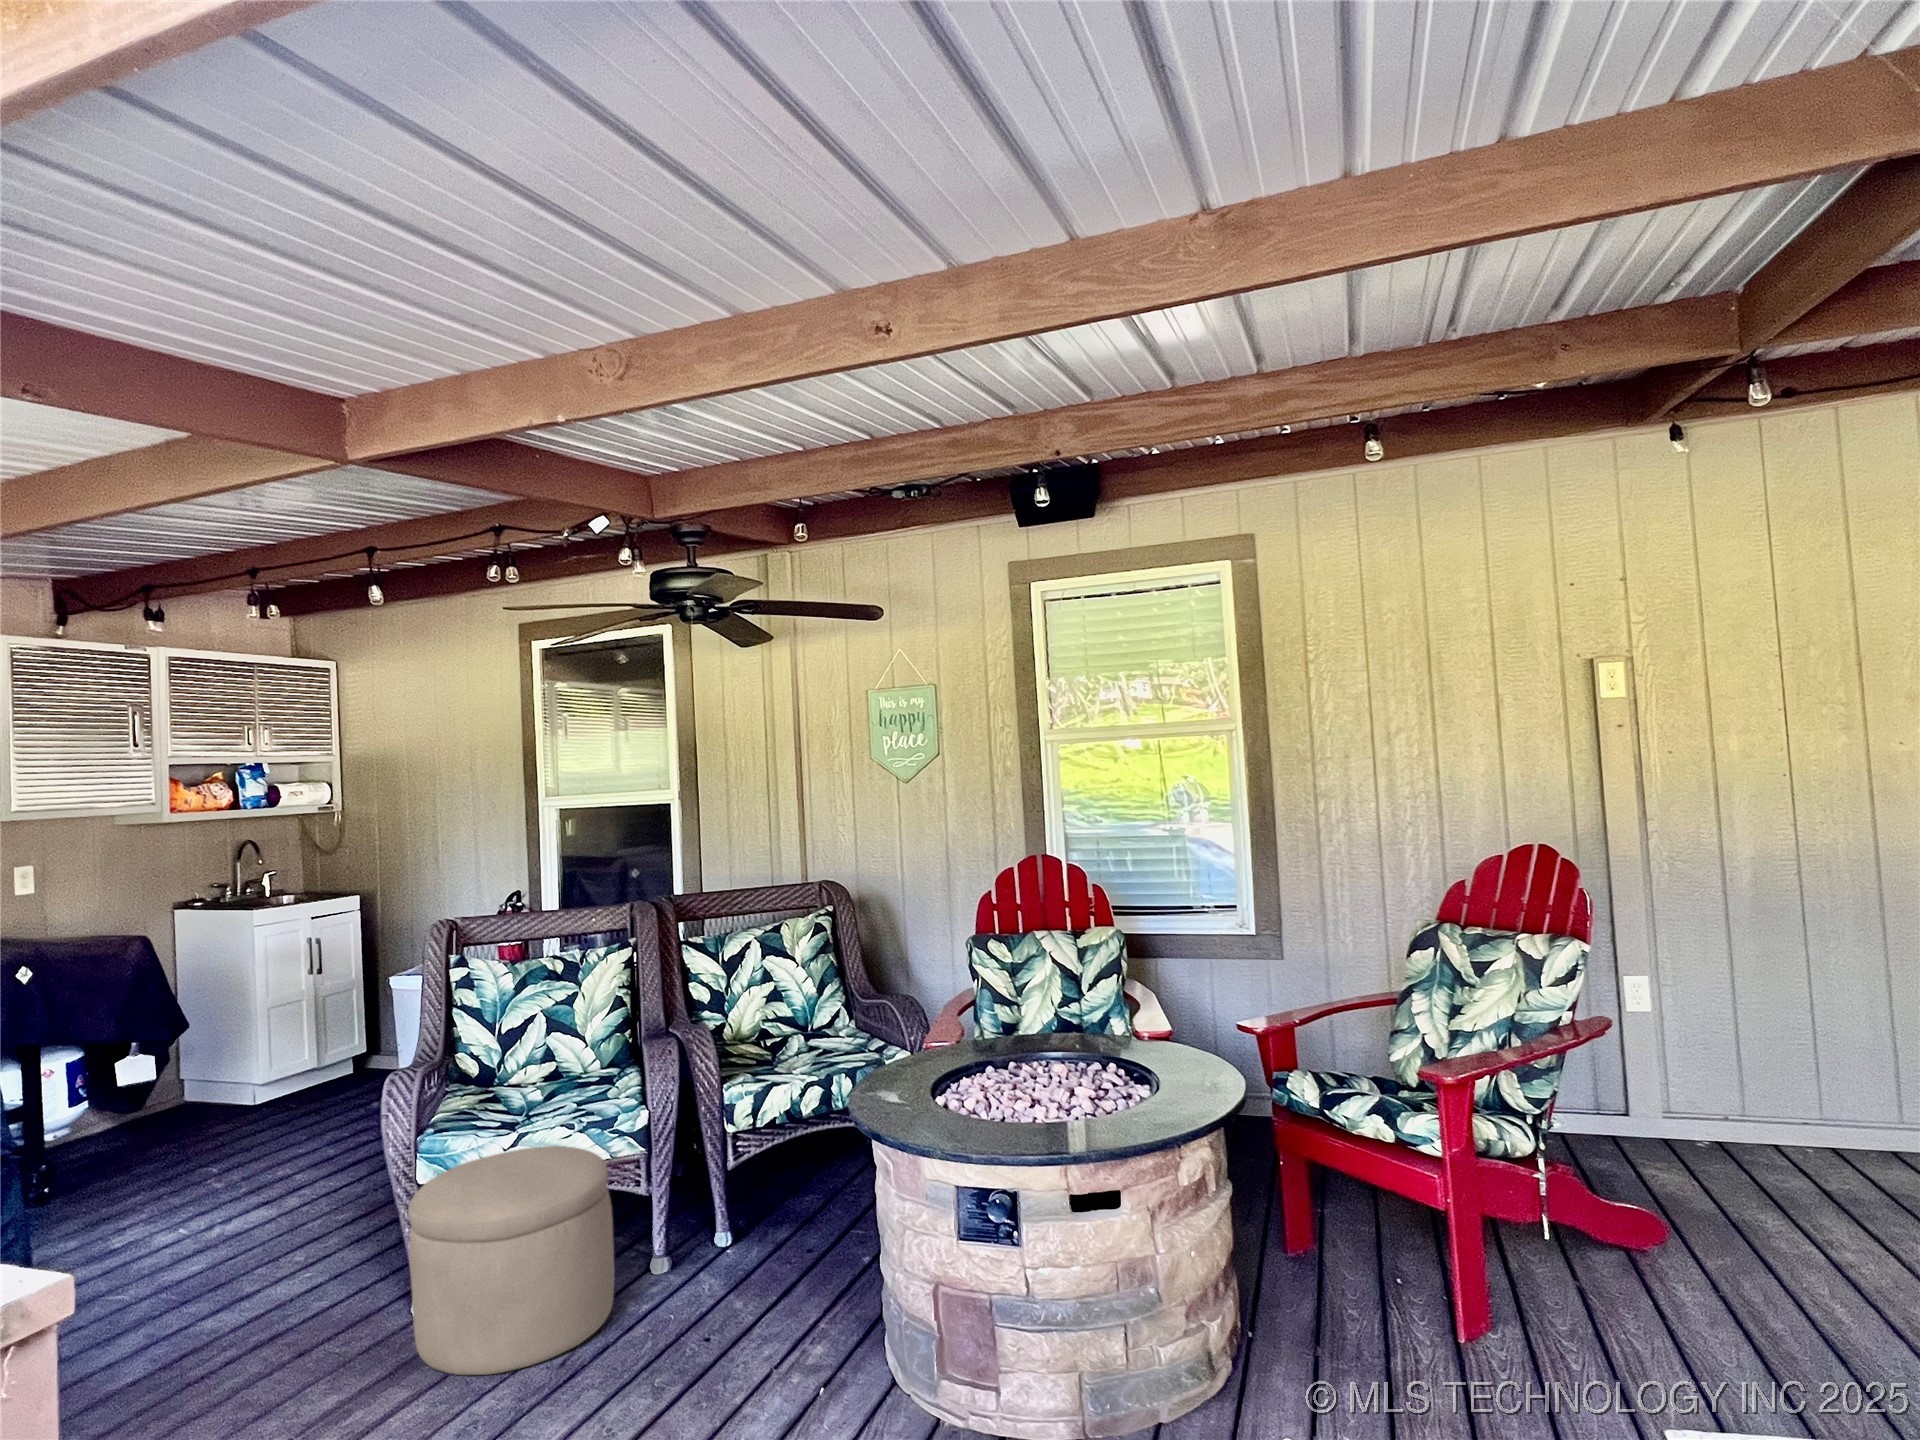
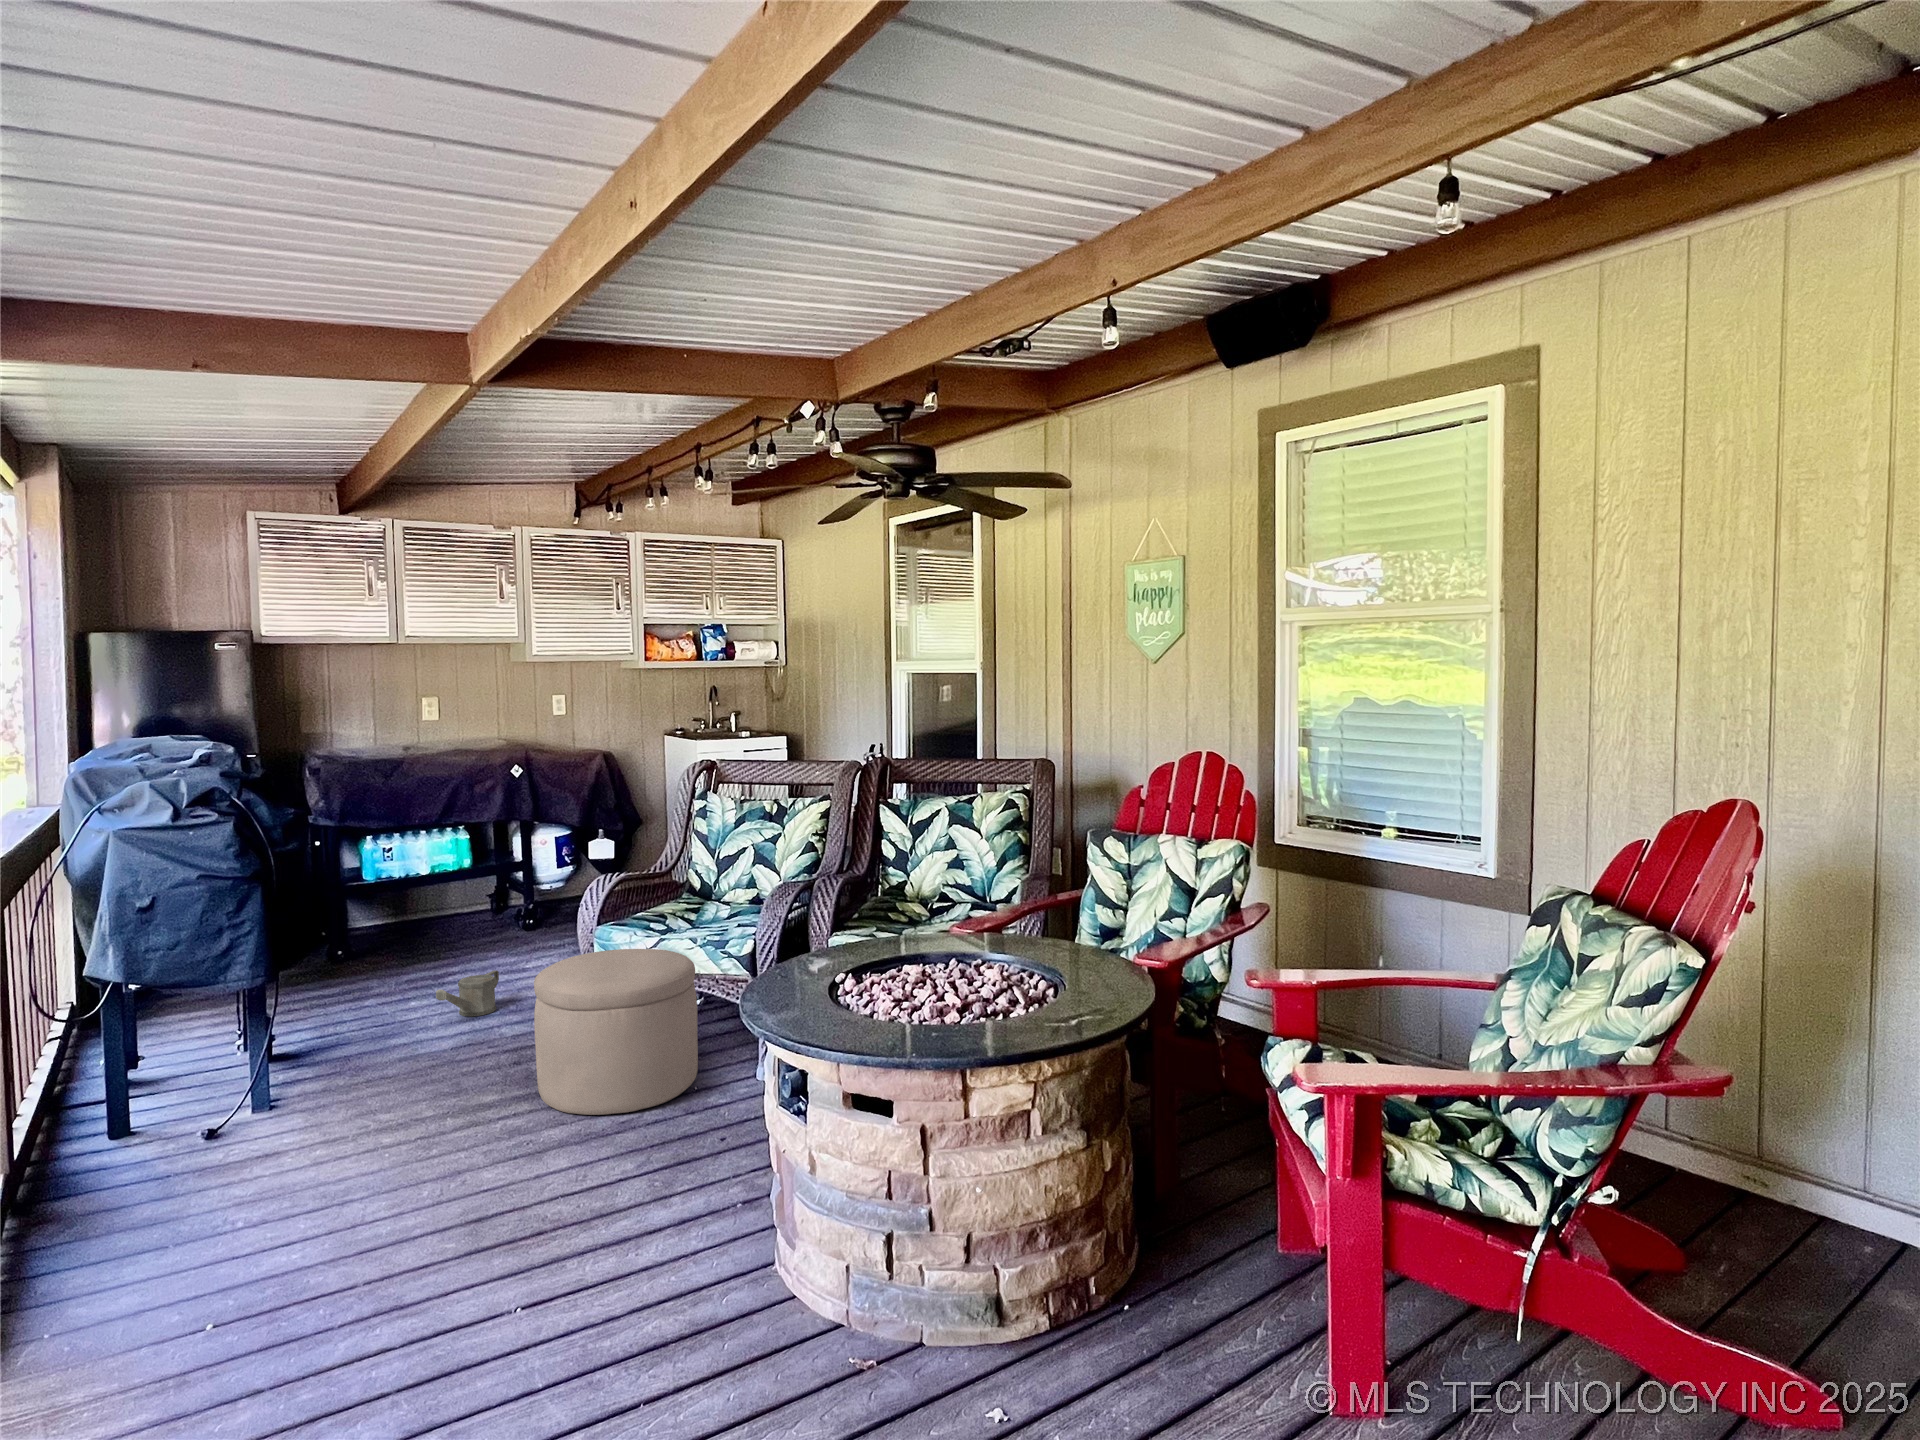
watering can: none [117,1248,180,1323] -> present [436,970,499,1017]

